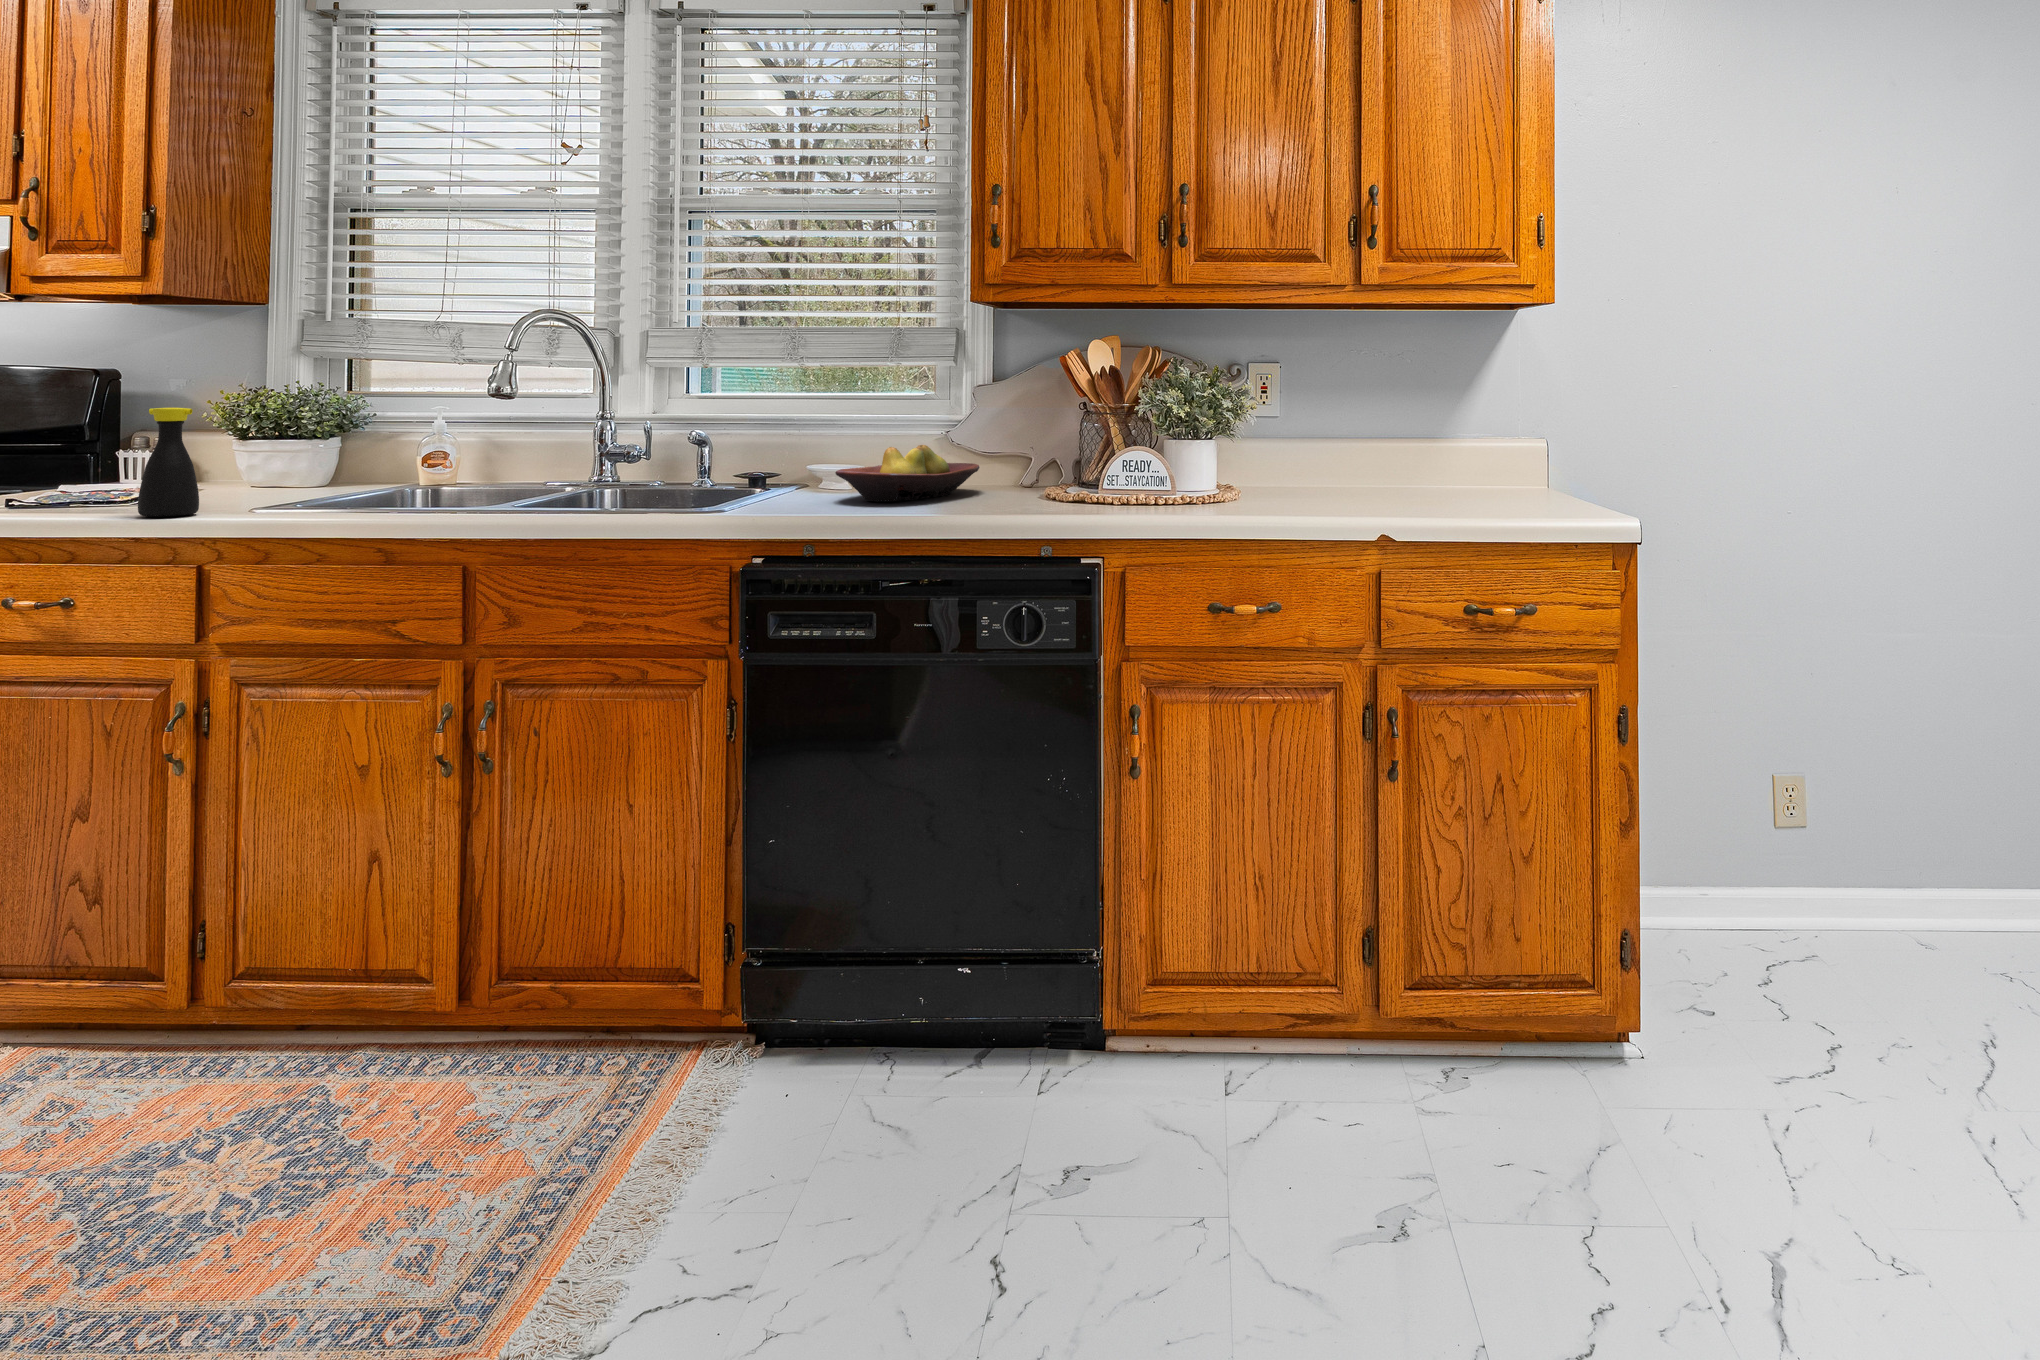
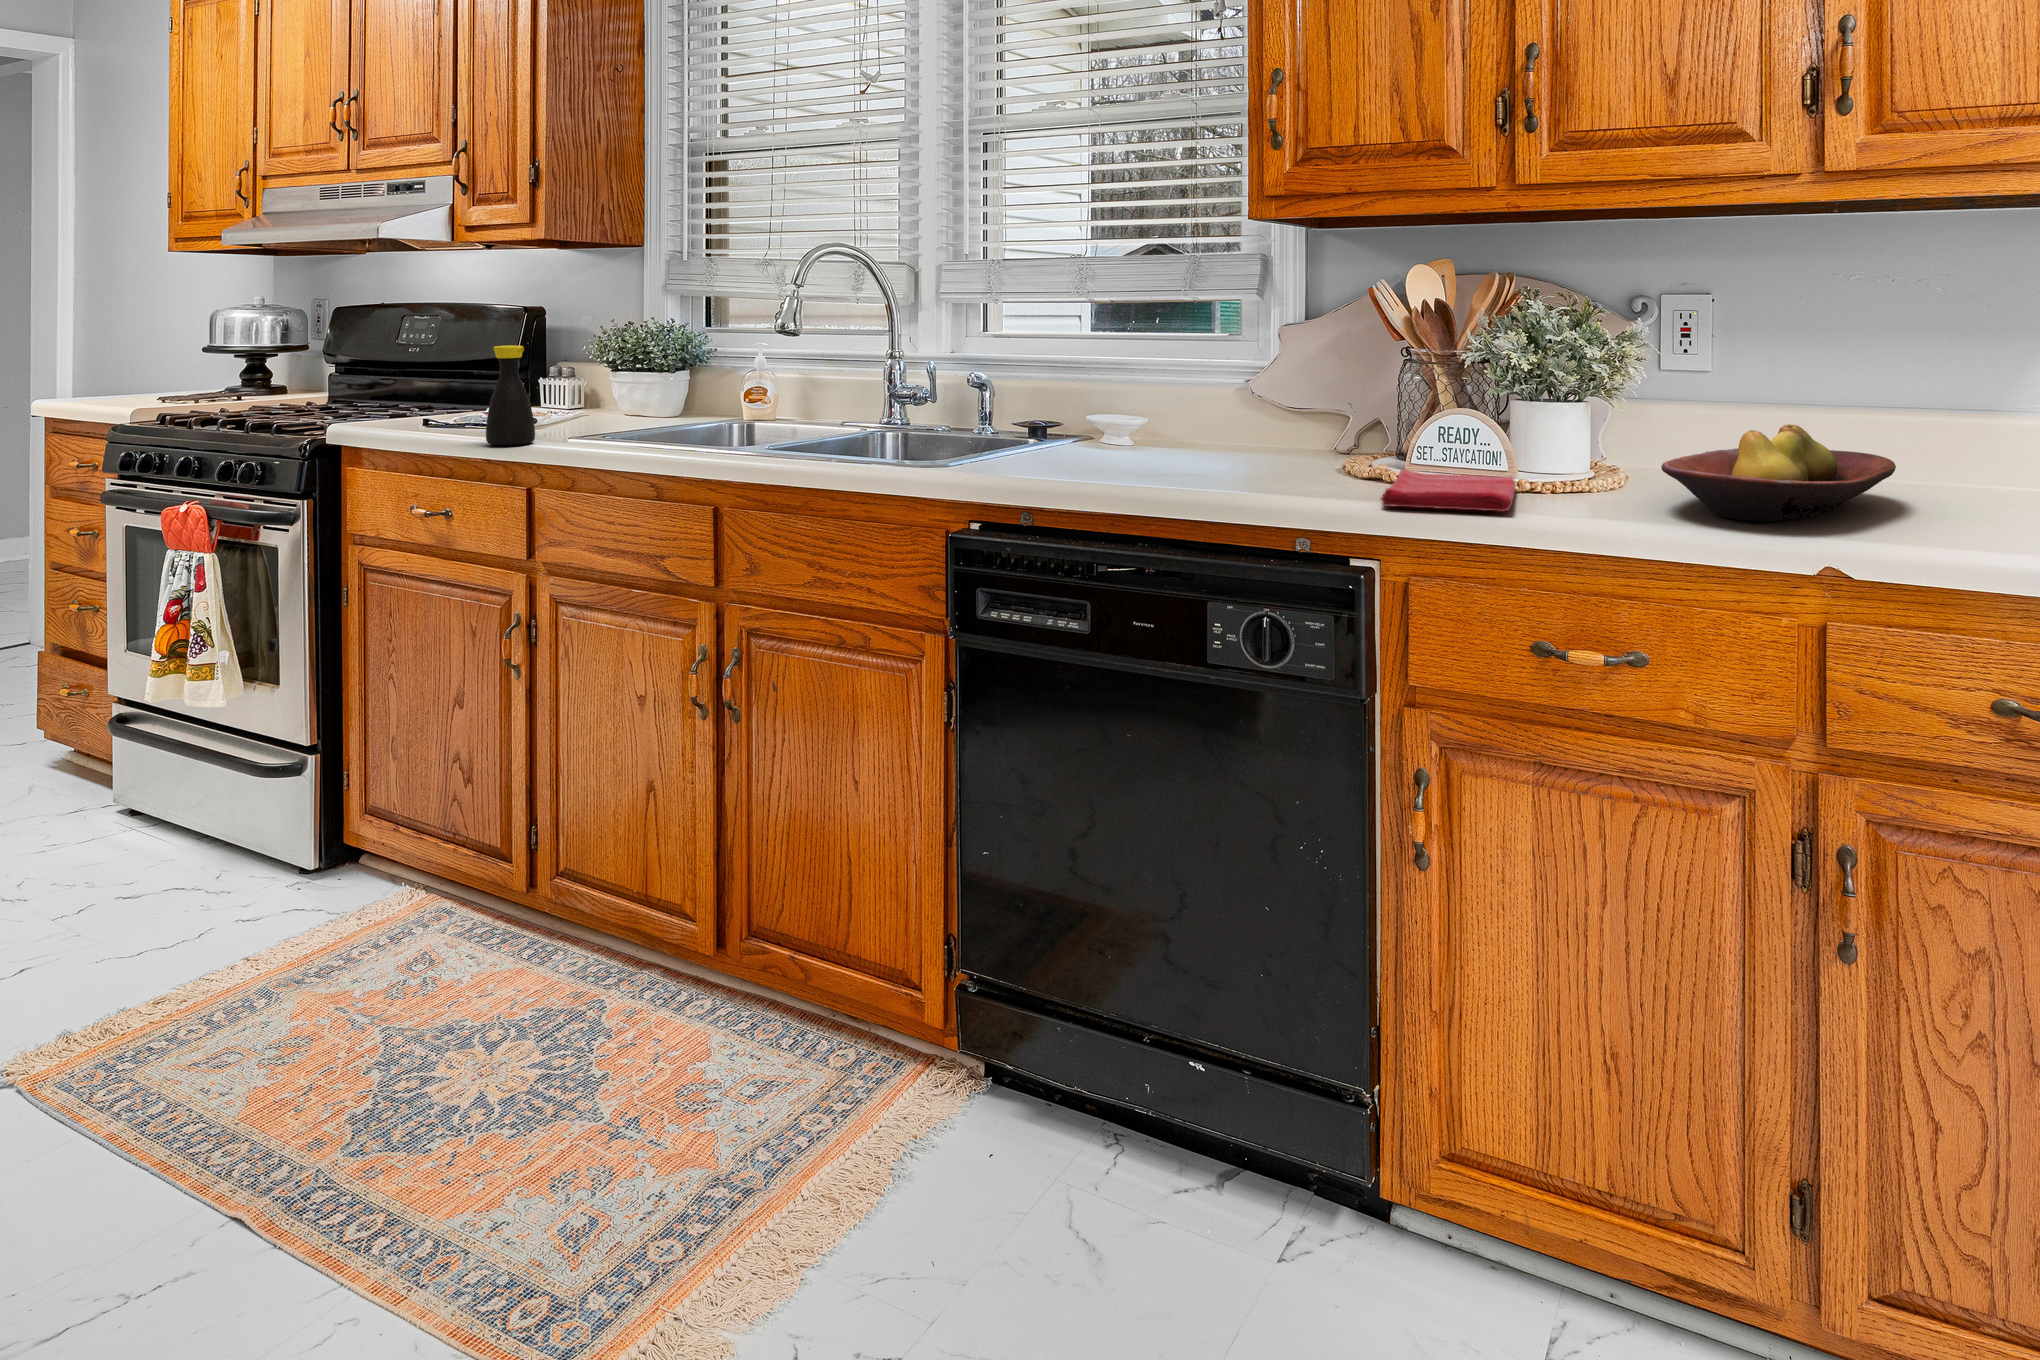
fruit bowl: present [835,445,979,501] -> present [1661,424,1896,521]
dish towel: none [1095,495,1189,517] -> present [1381,469,1515,512]

